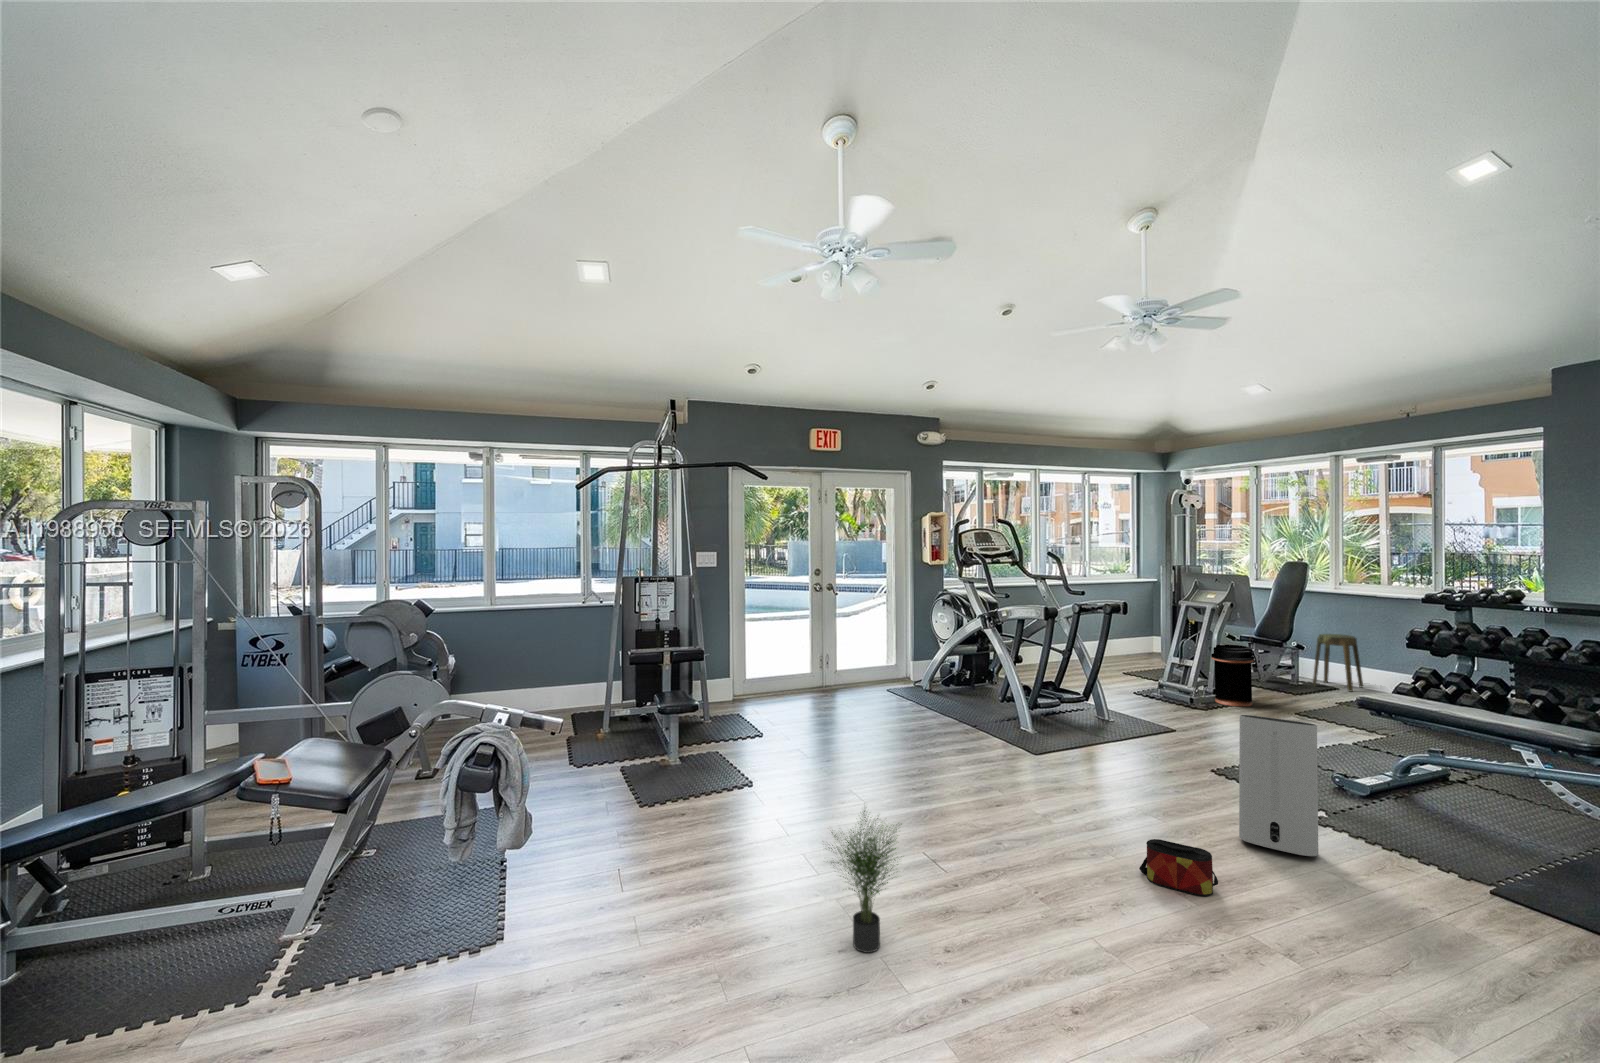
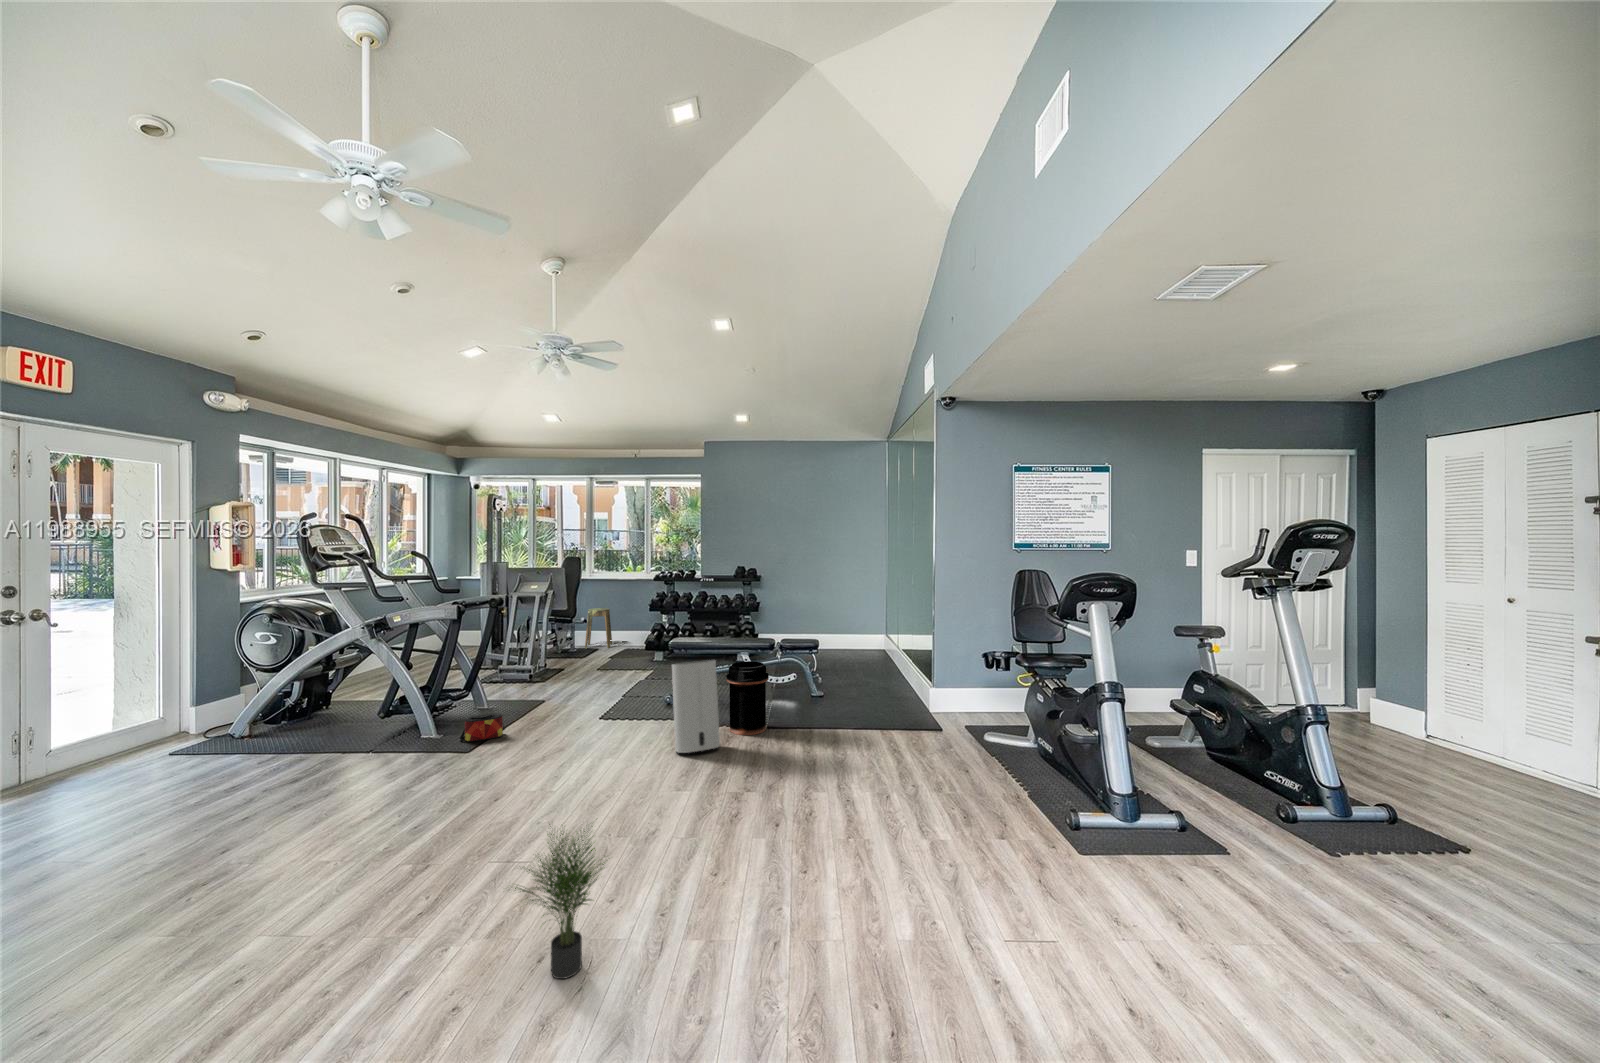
trash can: present [1211,645,1254,706] -> present [726,661,769,735]
bag: present [1139,839,1218,896] -> present [460,713,505,742]

